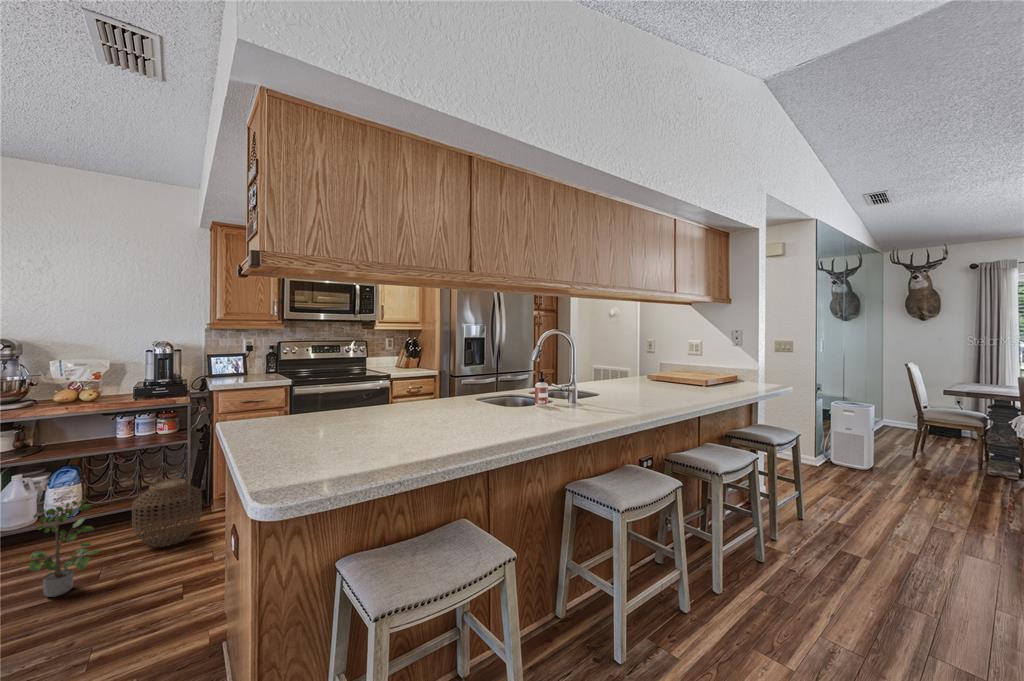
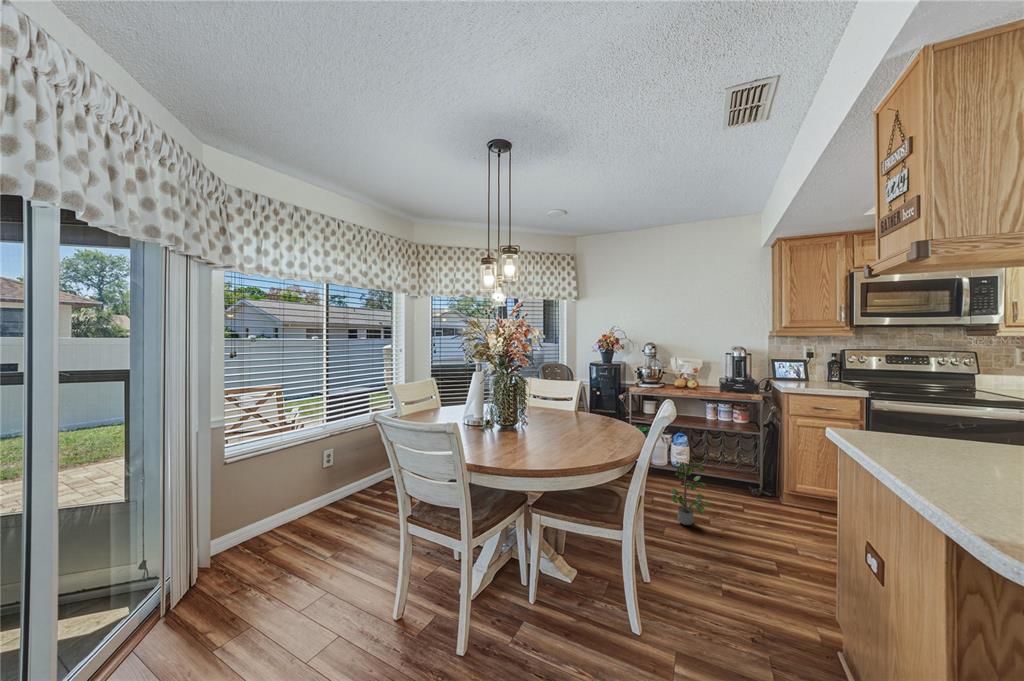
woven basket: present [132,479,202,547] -> none [724,462,778,519]

